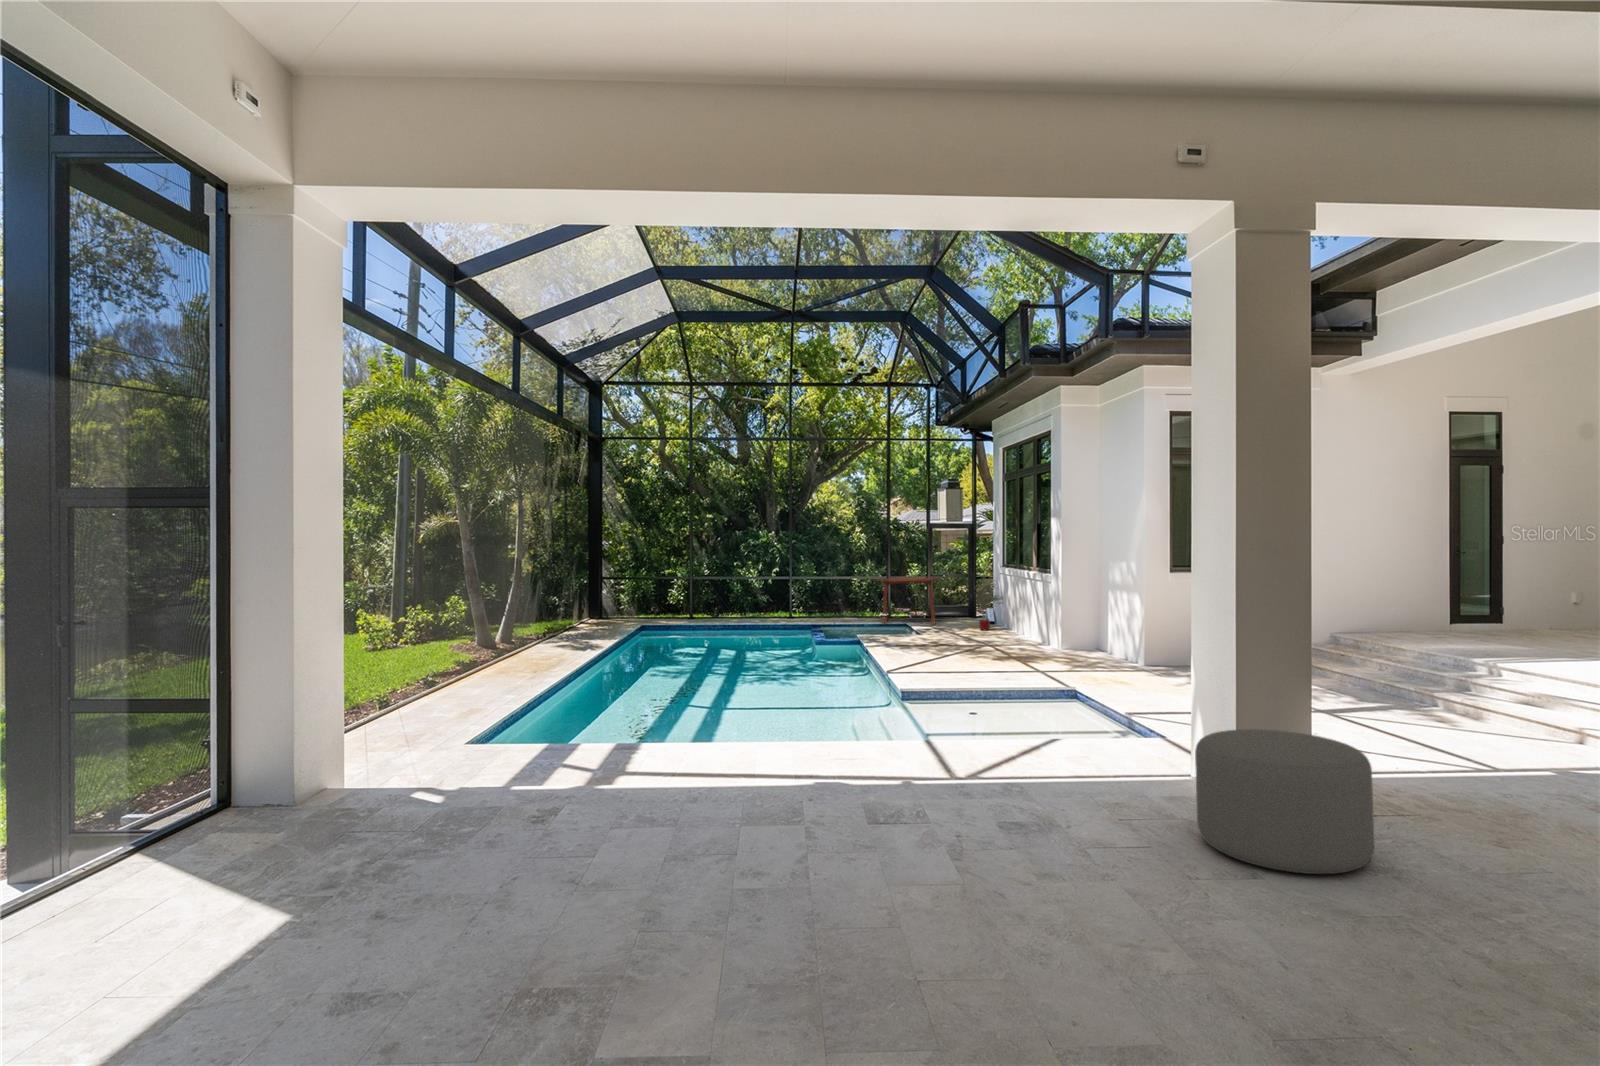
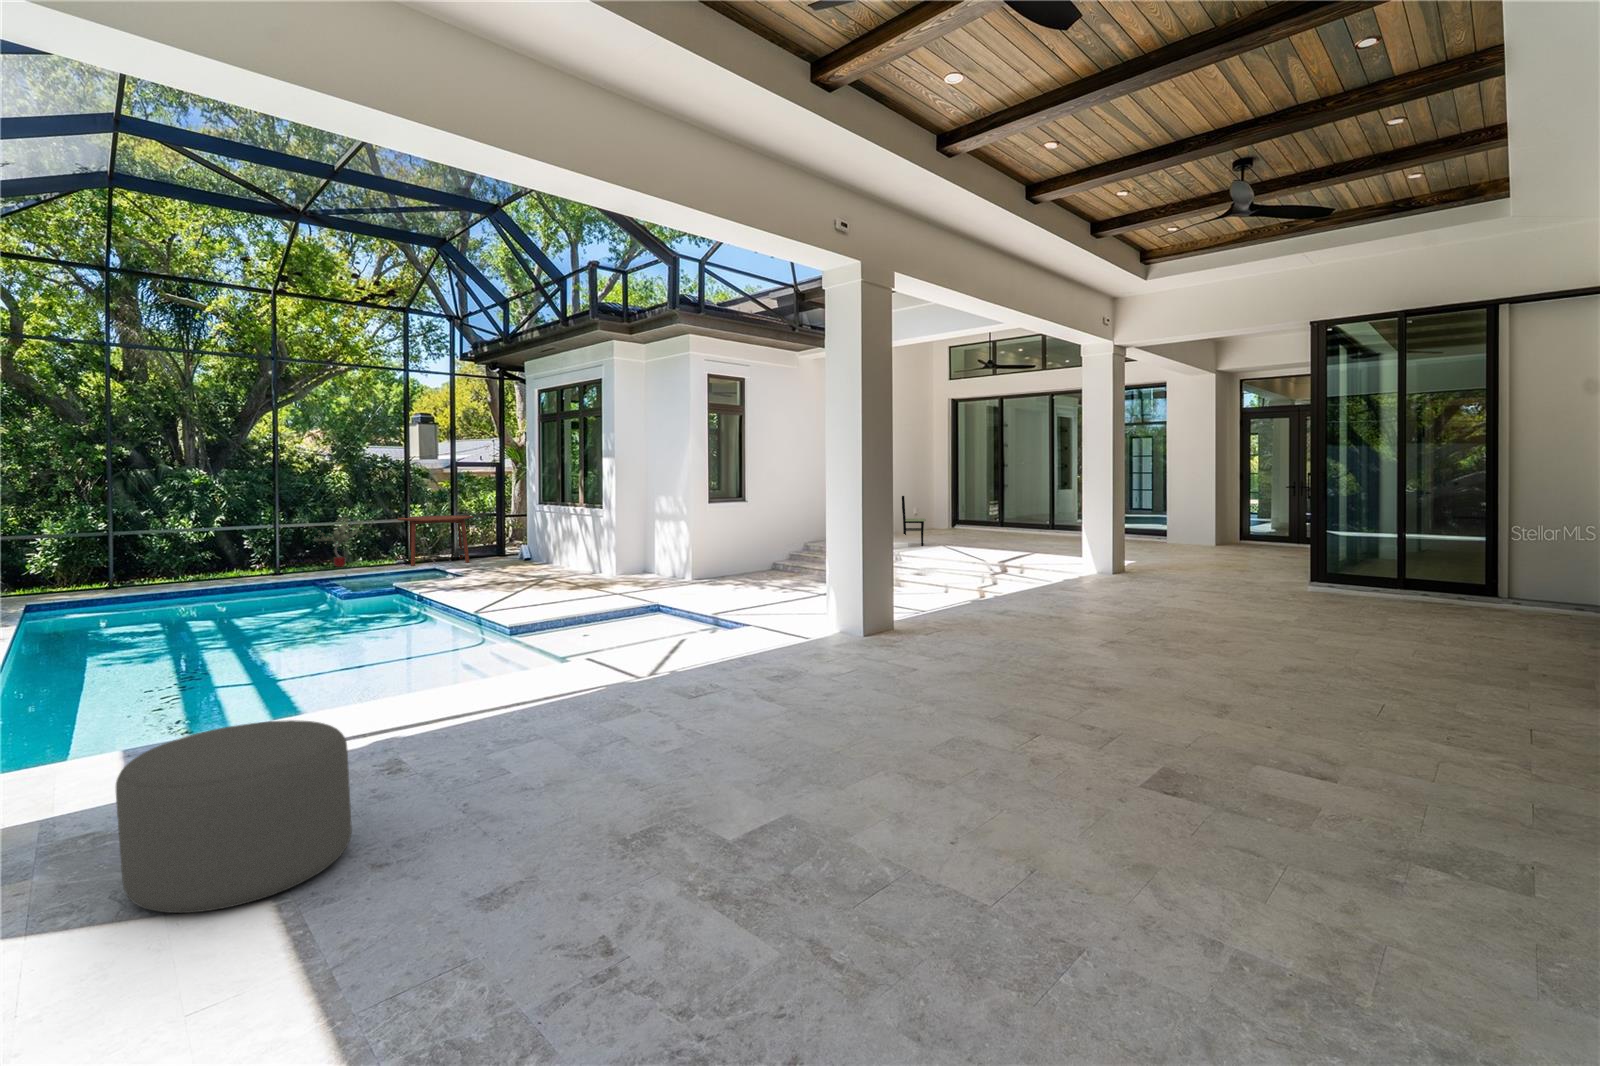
dining chair: none [1532,559,1587,637] -> present [902,496,926,546]
potted tree: present [976,578,1003,631] -> present [316,516,361,567]
ottoman: present [1195,729,1374,874] -> present [116,720,352,913]

